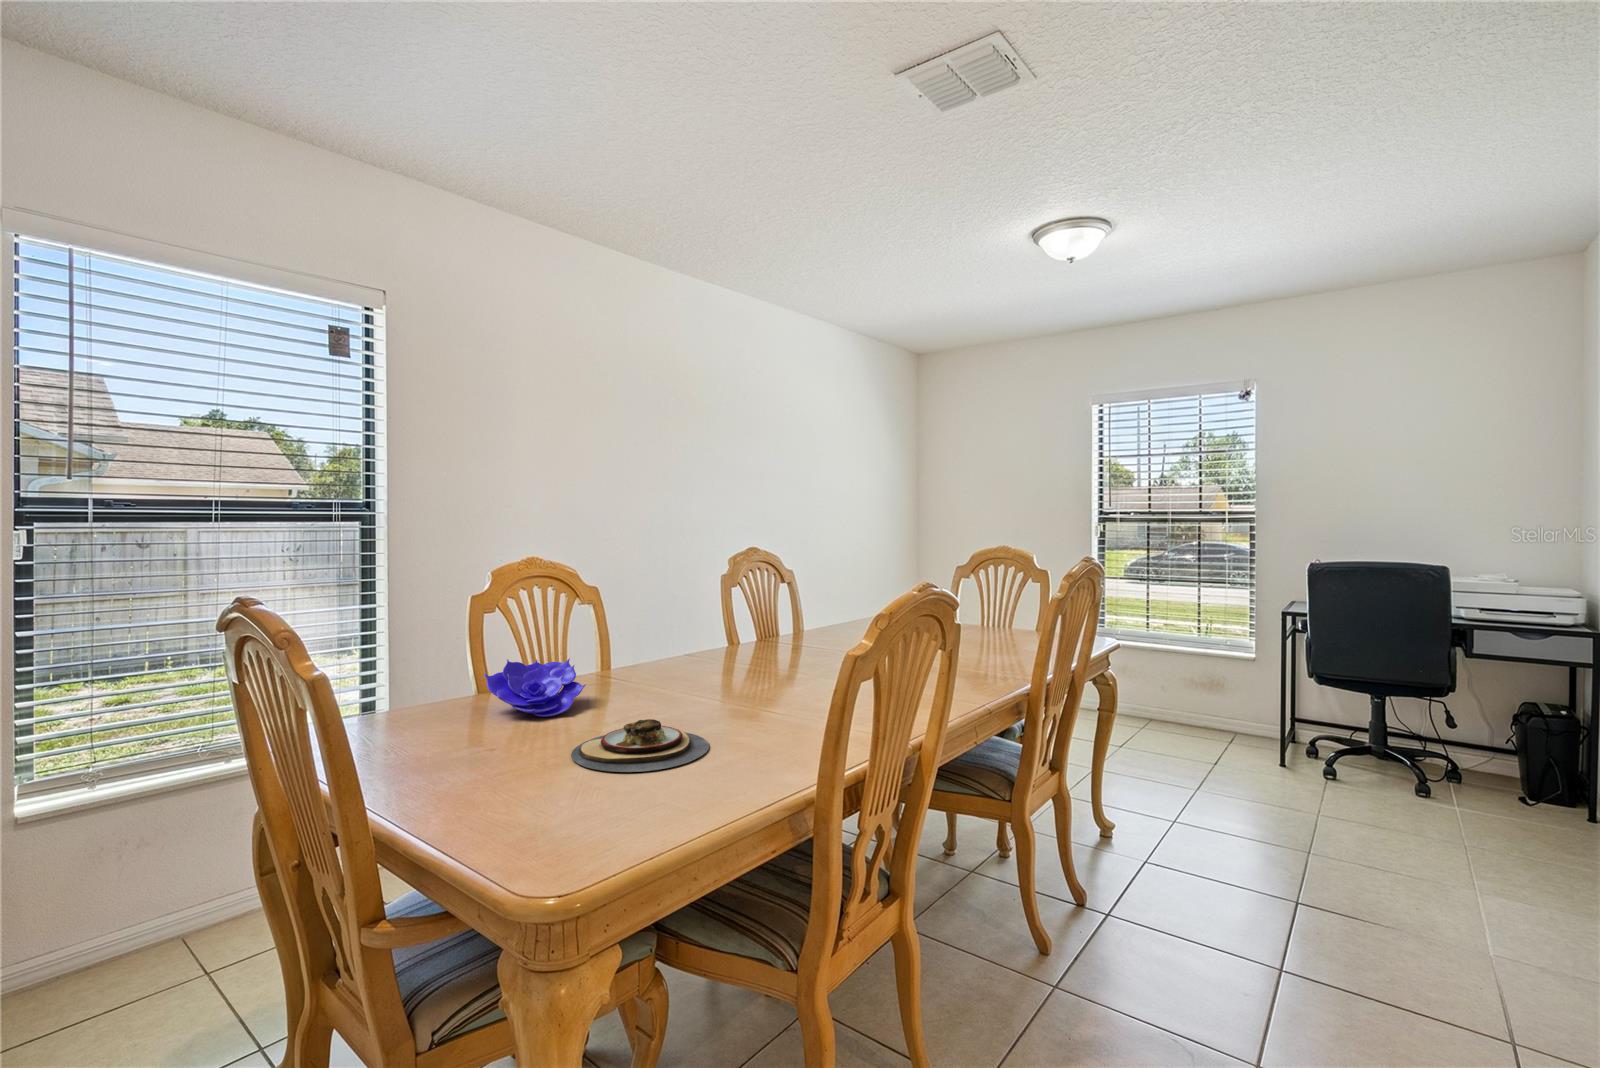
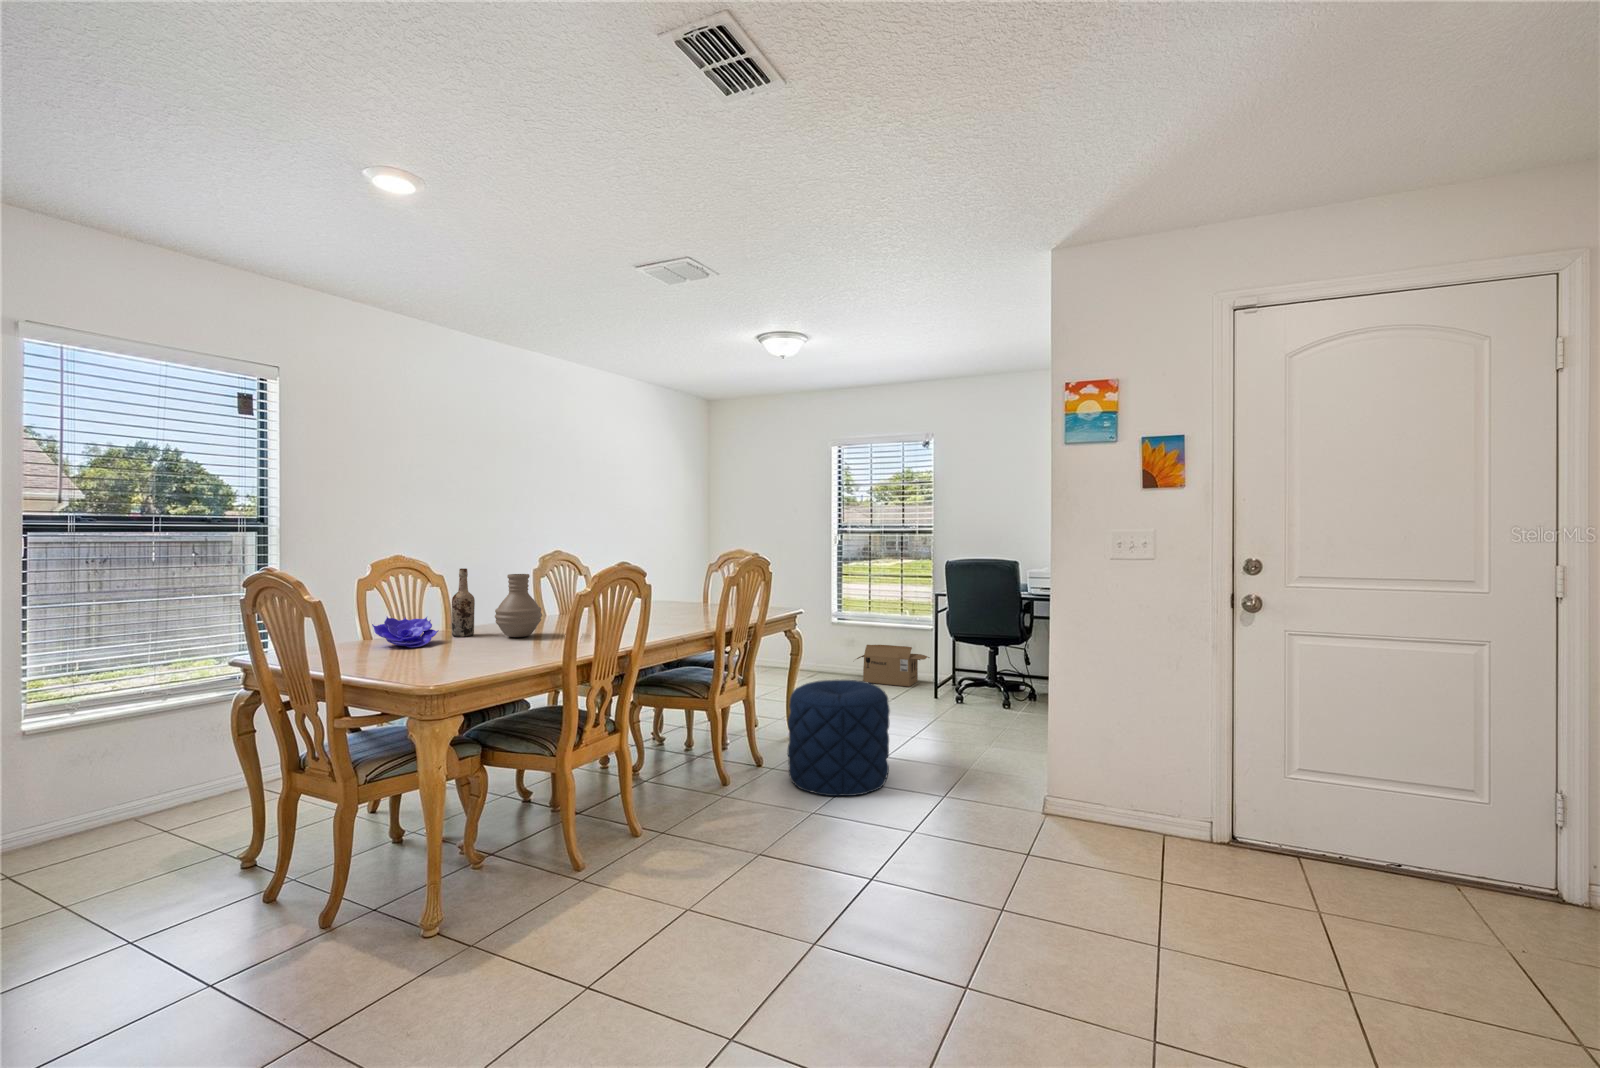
wine bottle: none [607,580,640,690] -> present [452,568,475,637]
vase: none [672,590,745,695] -> present [495,574,542,637]
cardboard box: none [1136,680,1258,746] -> present [857,645,930,687]
plate: present [571,719,709,772] -> none [433,640,513,662]
pouf: none [1148,775,1363,1017] -> present [788,680,890,796]

